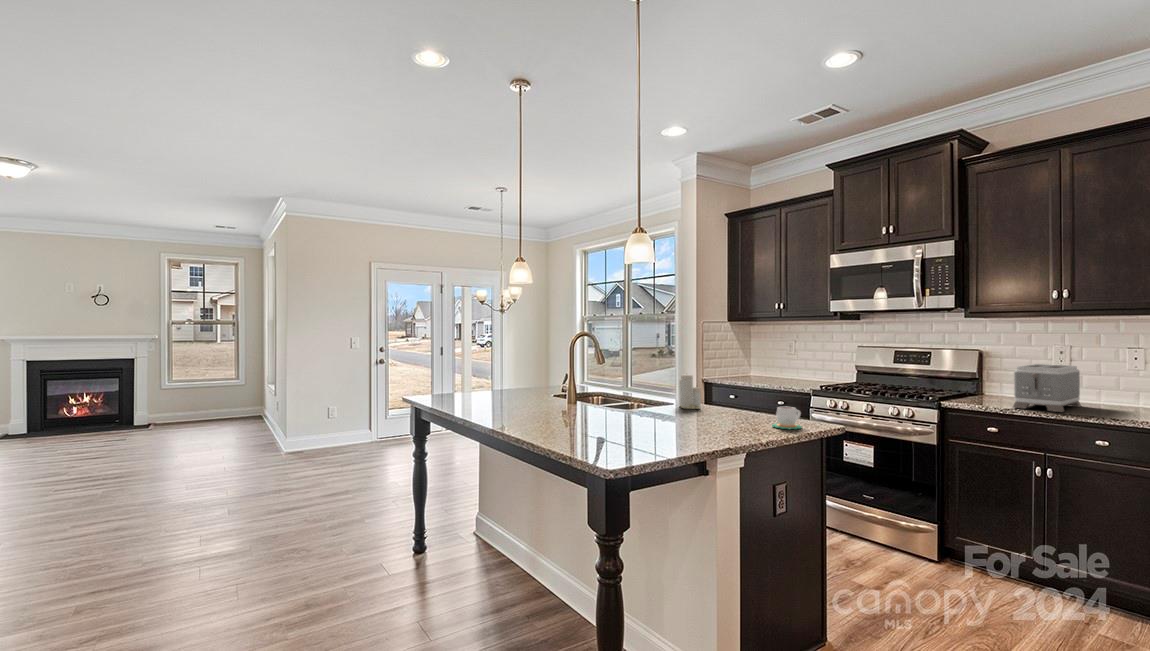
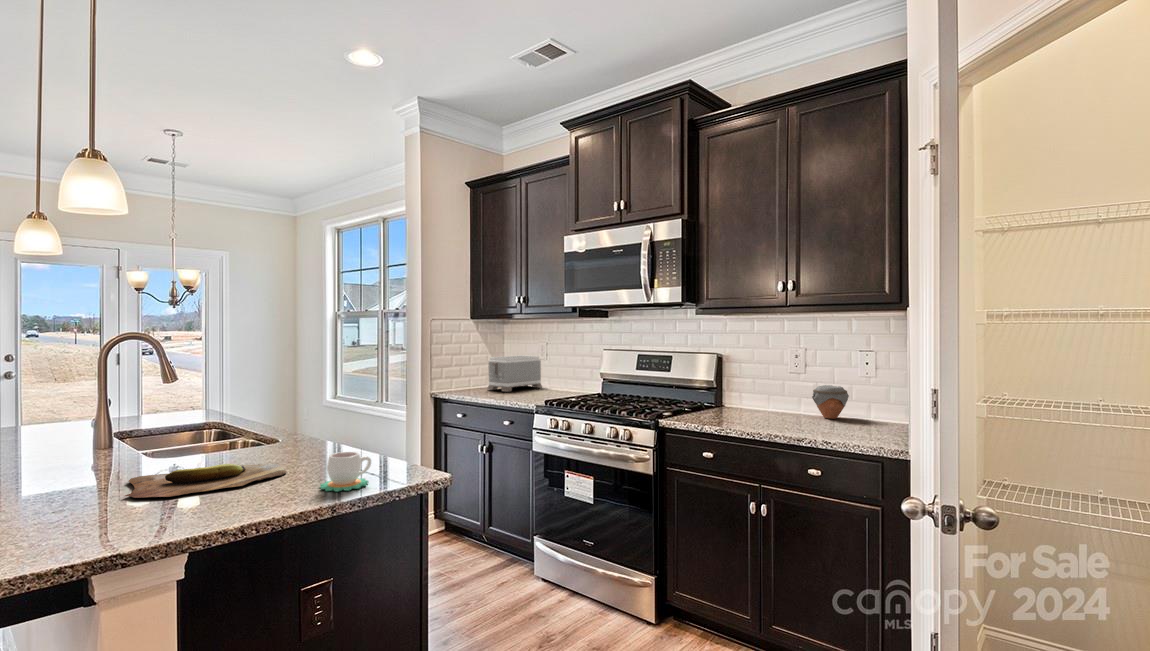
toaster: present [1013,364,1081,412] -> present [487,356,542,392]
candle: present [679,374,701,409] -> none [261,393,292,451]
jar: none [1083,377,1121,405] -> present [812,385,849,419]
cutting board: none [646,412,733,427] -> present [125,464,286,498]

